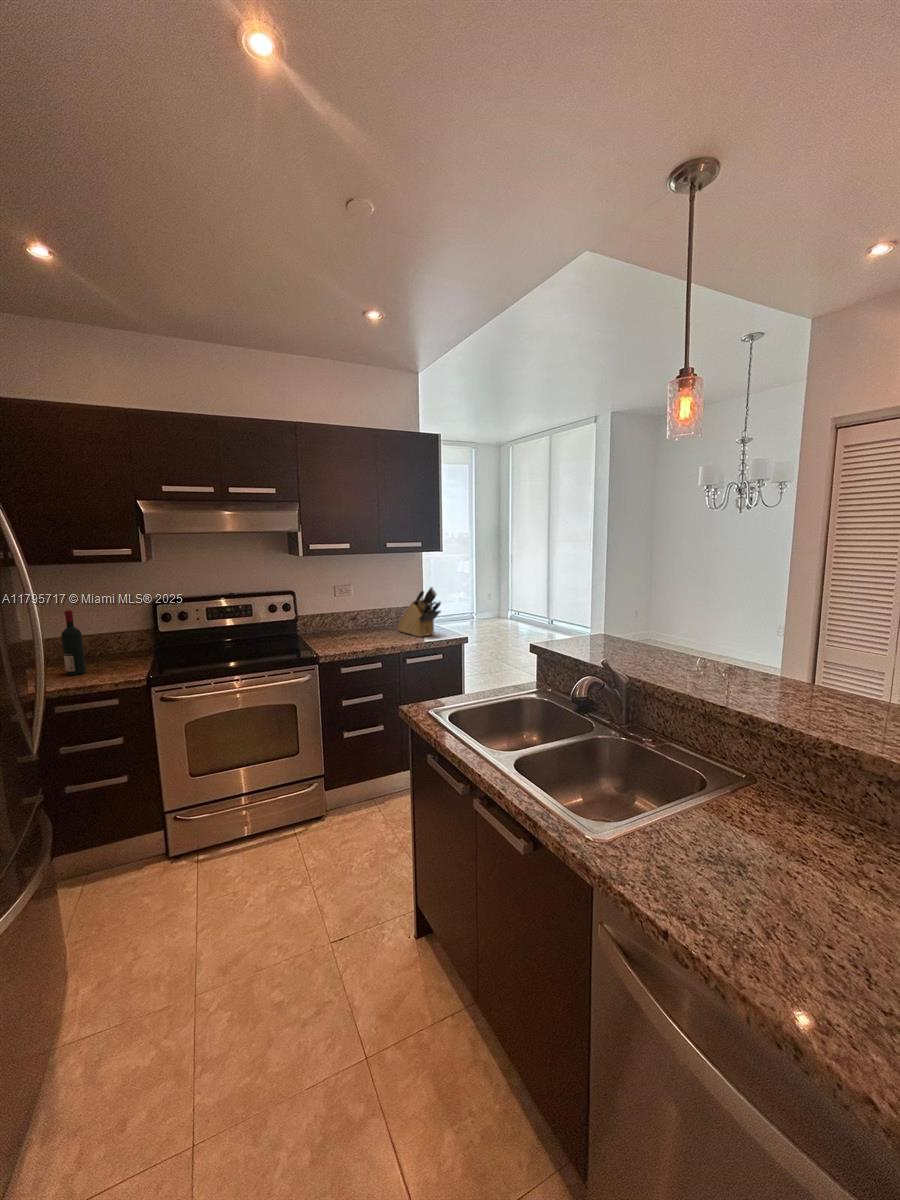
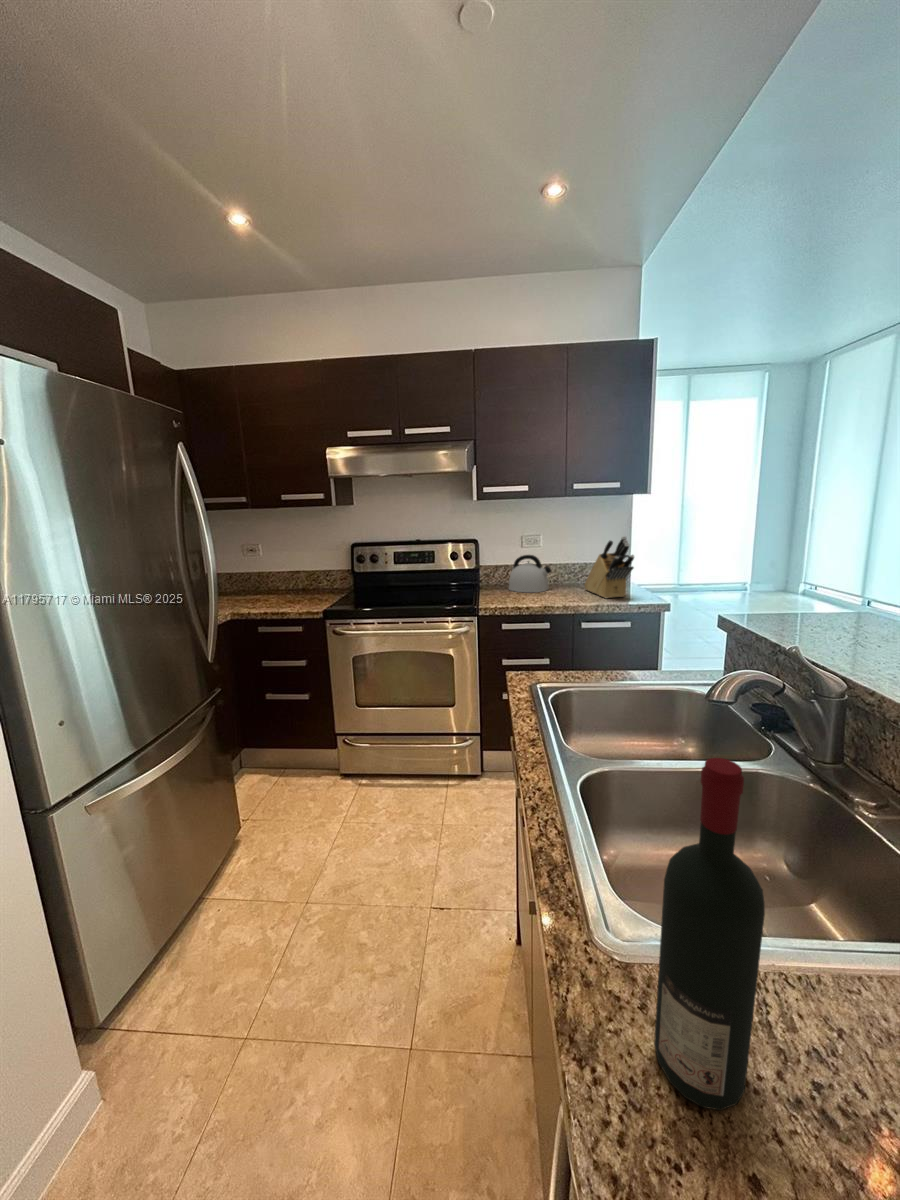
kettle: none [331,604,370,638] -> present [509,555,551,592]
wine bottle: present [61,610,86,675] -> present [654,758,765,1110]

